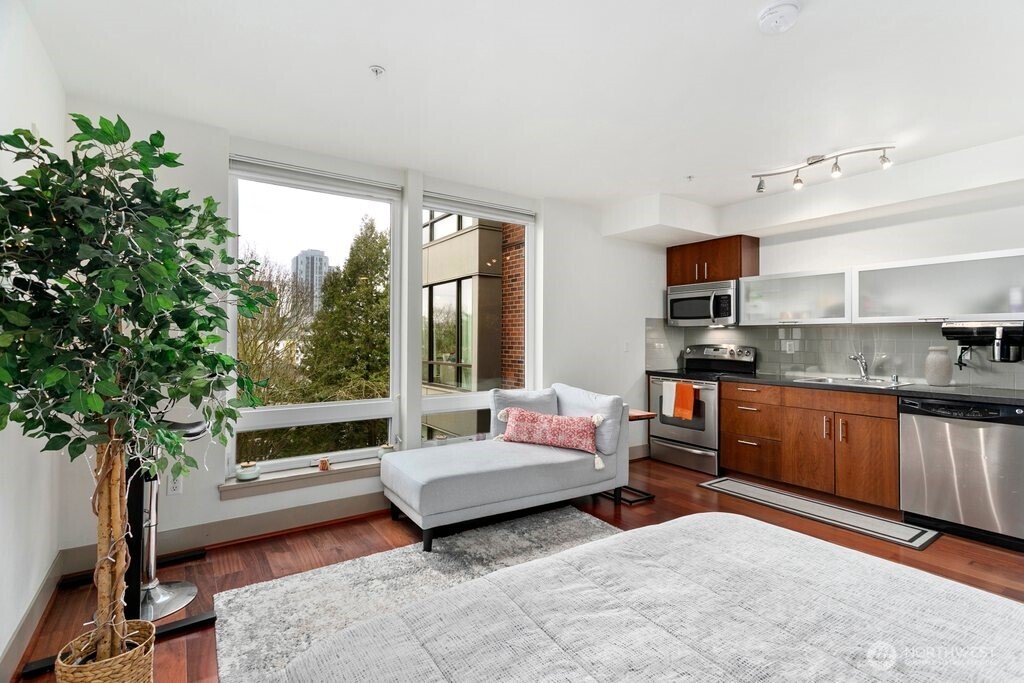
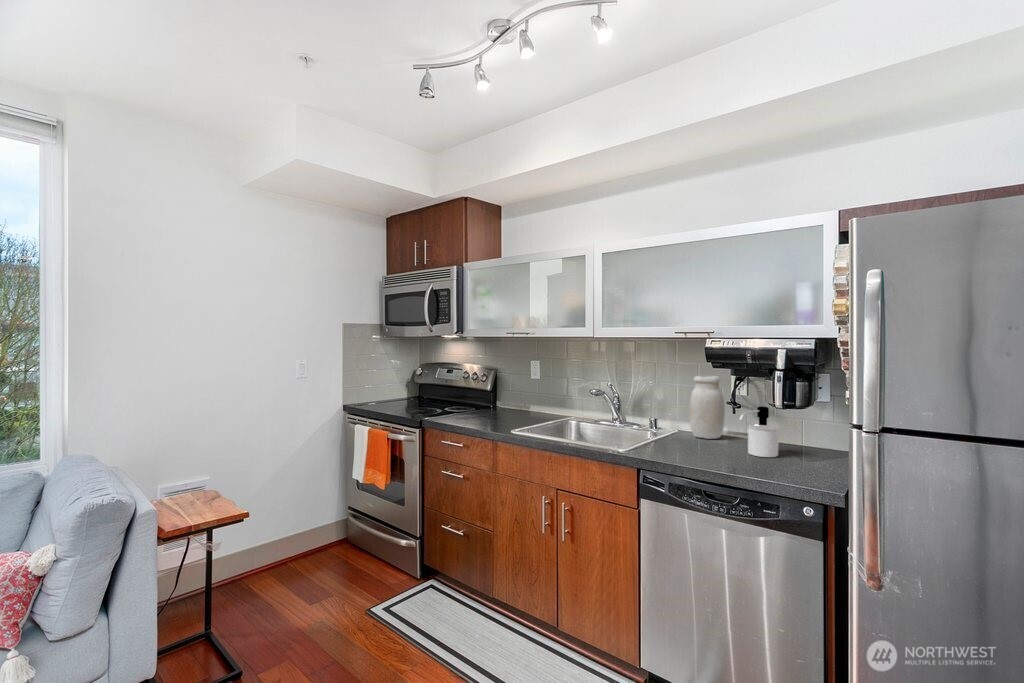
soap dispenser: none [968,362,997,392] -> present [740,407,779,457]

